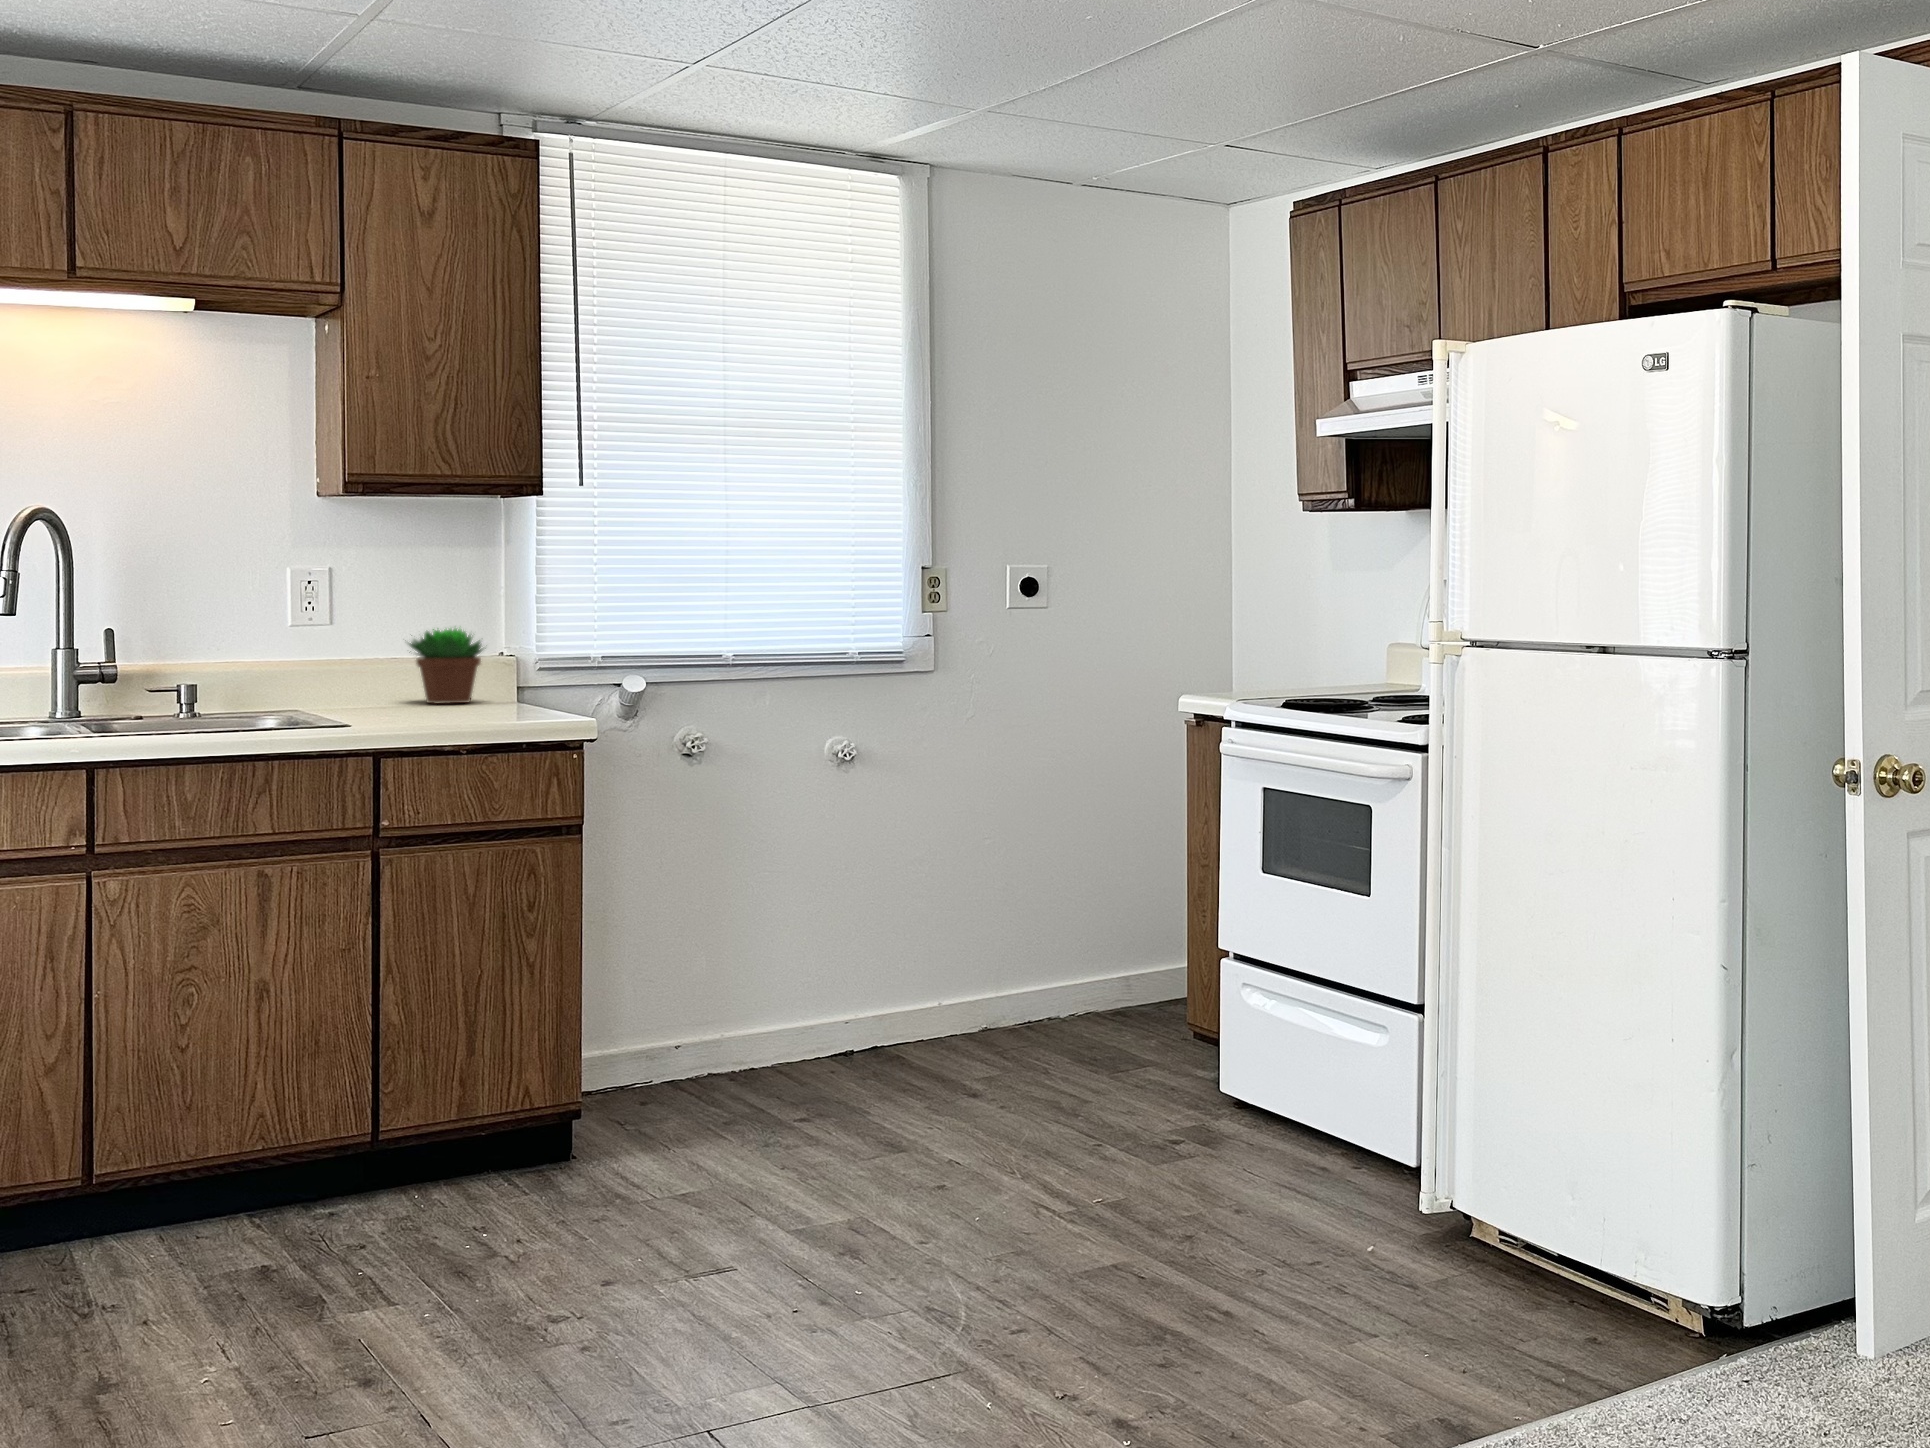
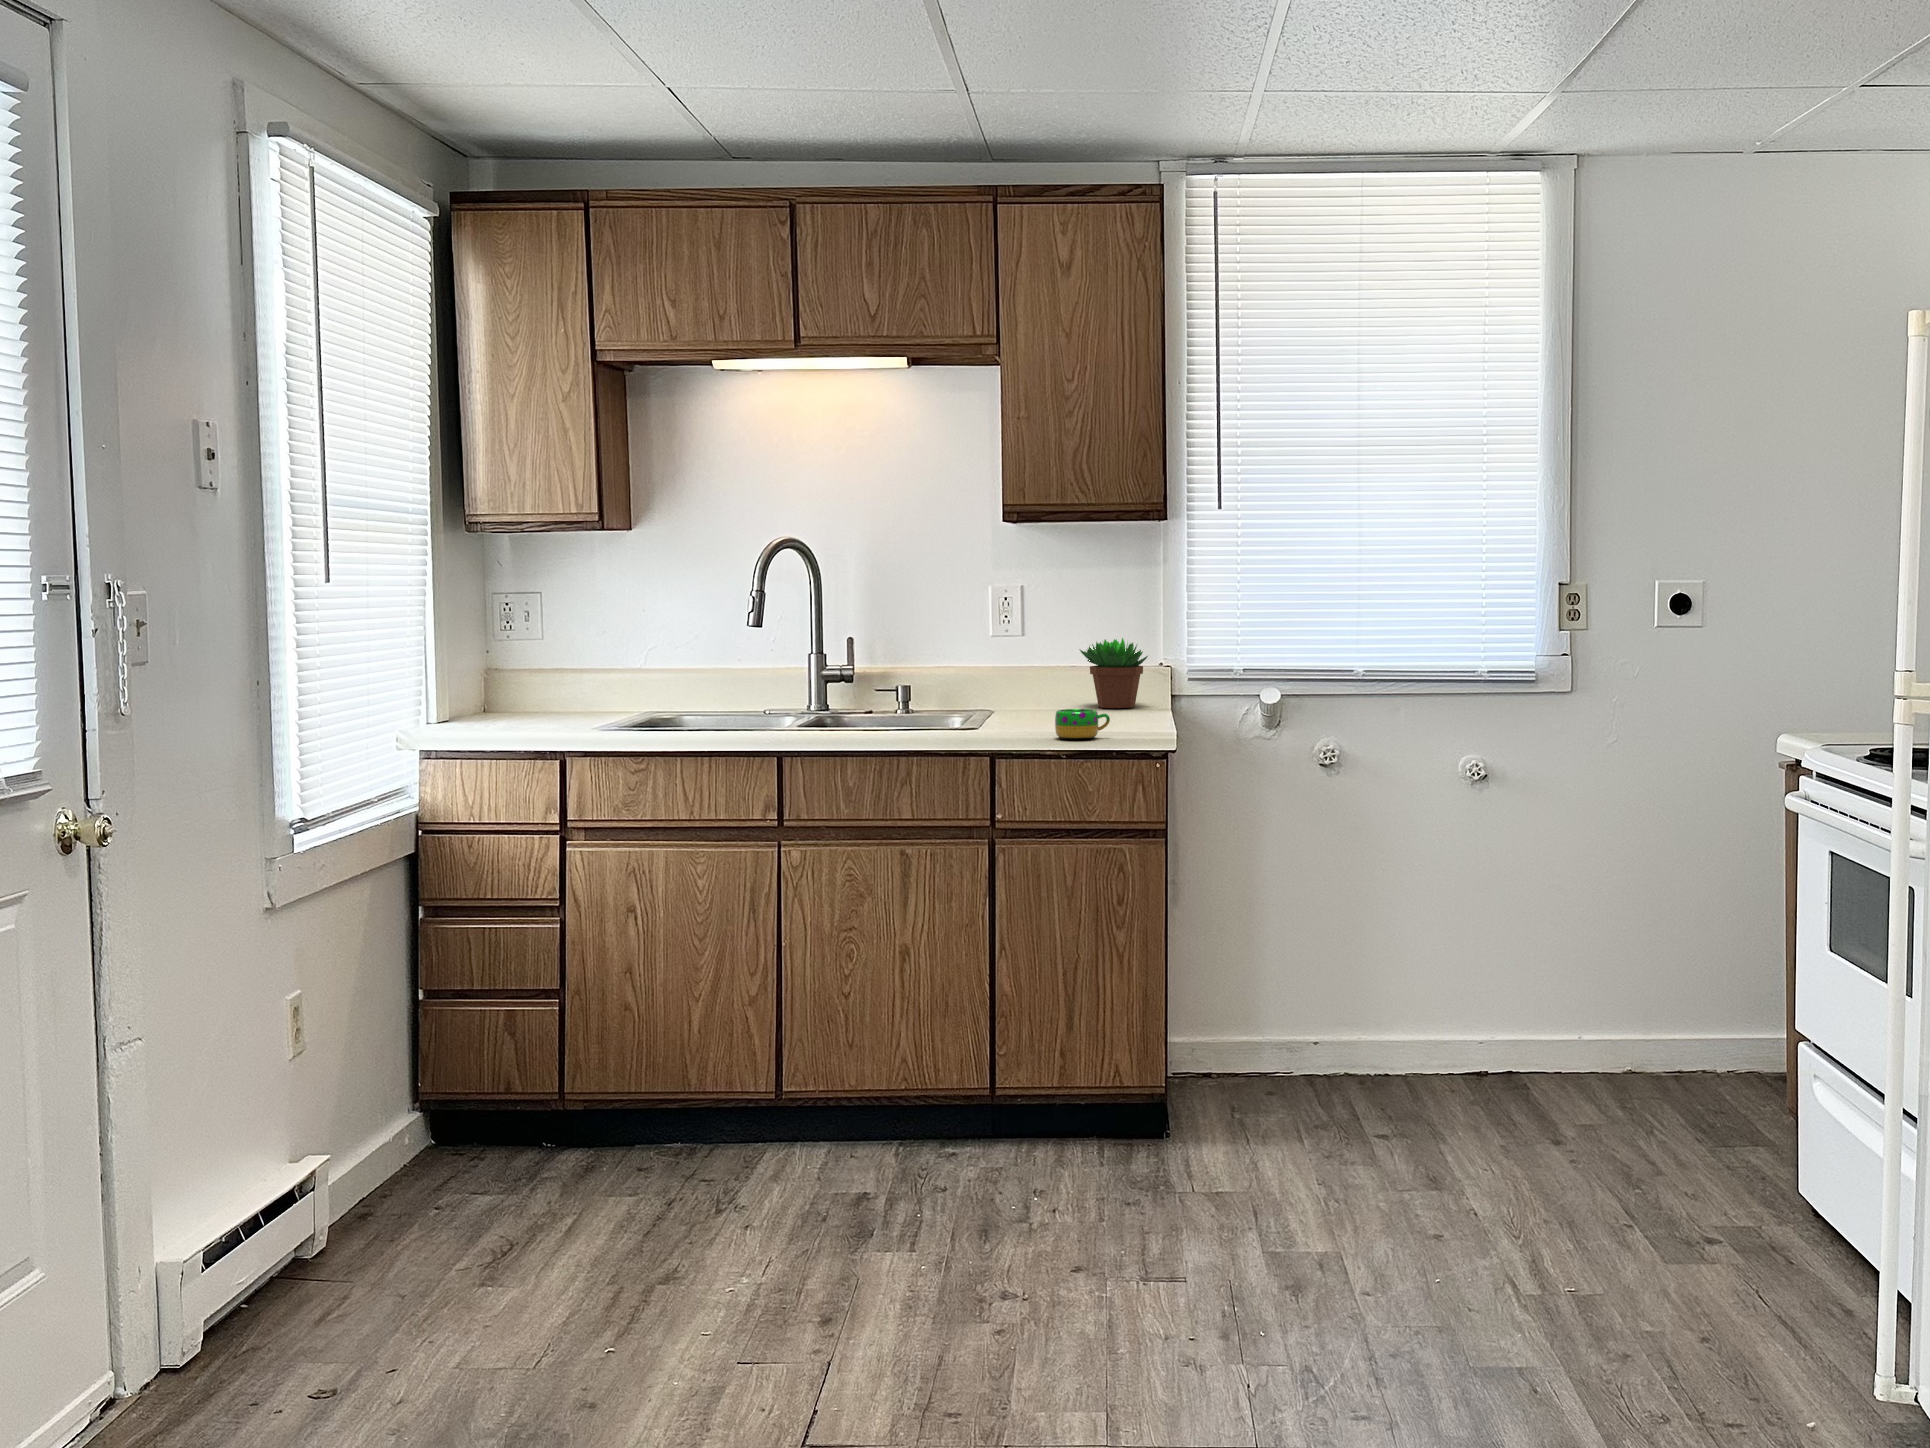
mug: none [455,699,518,731] -> present [1055,709,1110,739]

